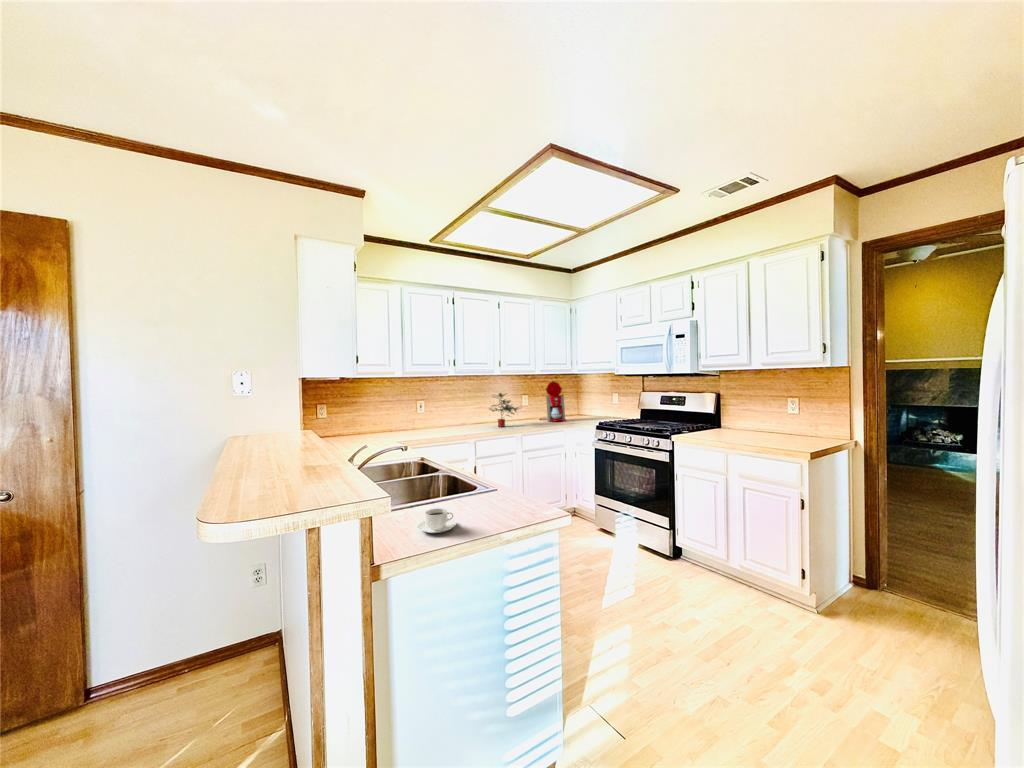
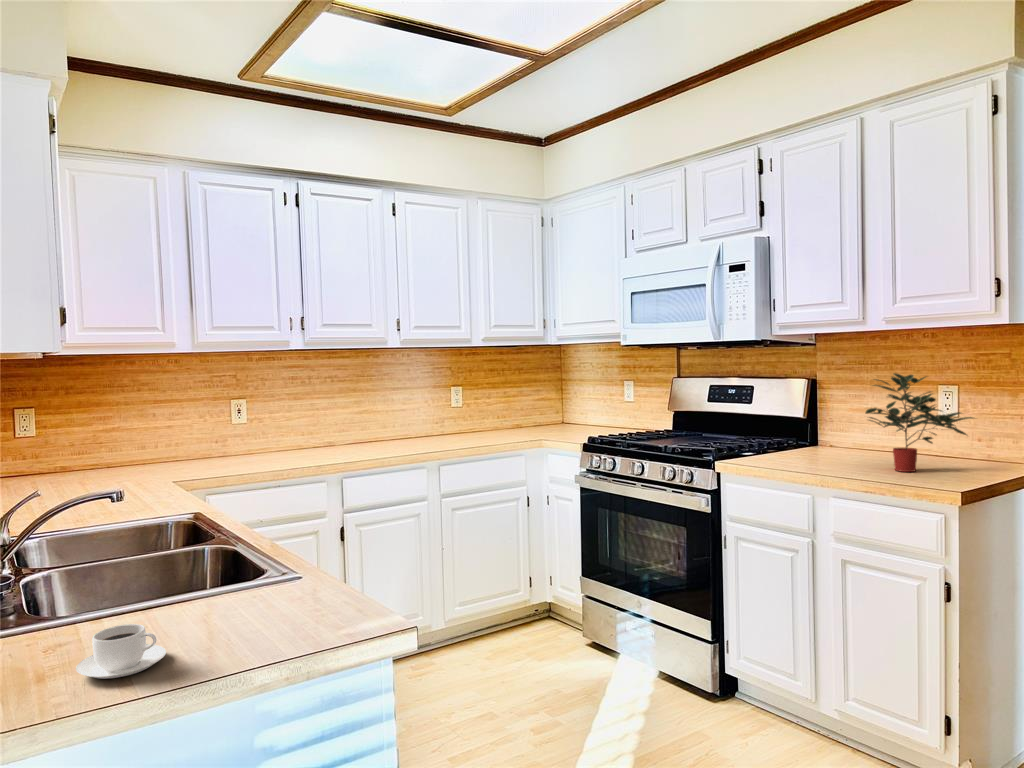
coffee maker: present [541,381,565,422] -> none [484,357,532,436]
potted plant: present [491,393,518,427] -> present [866,373,973,472]

